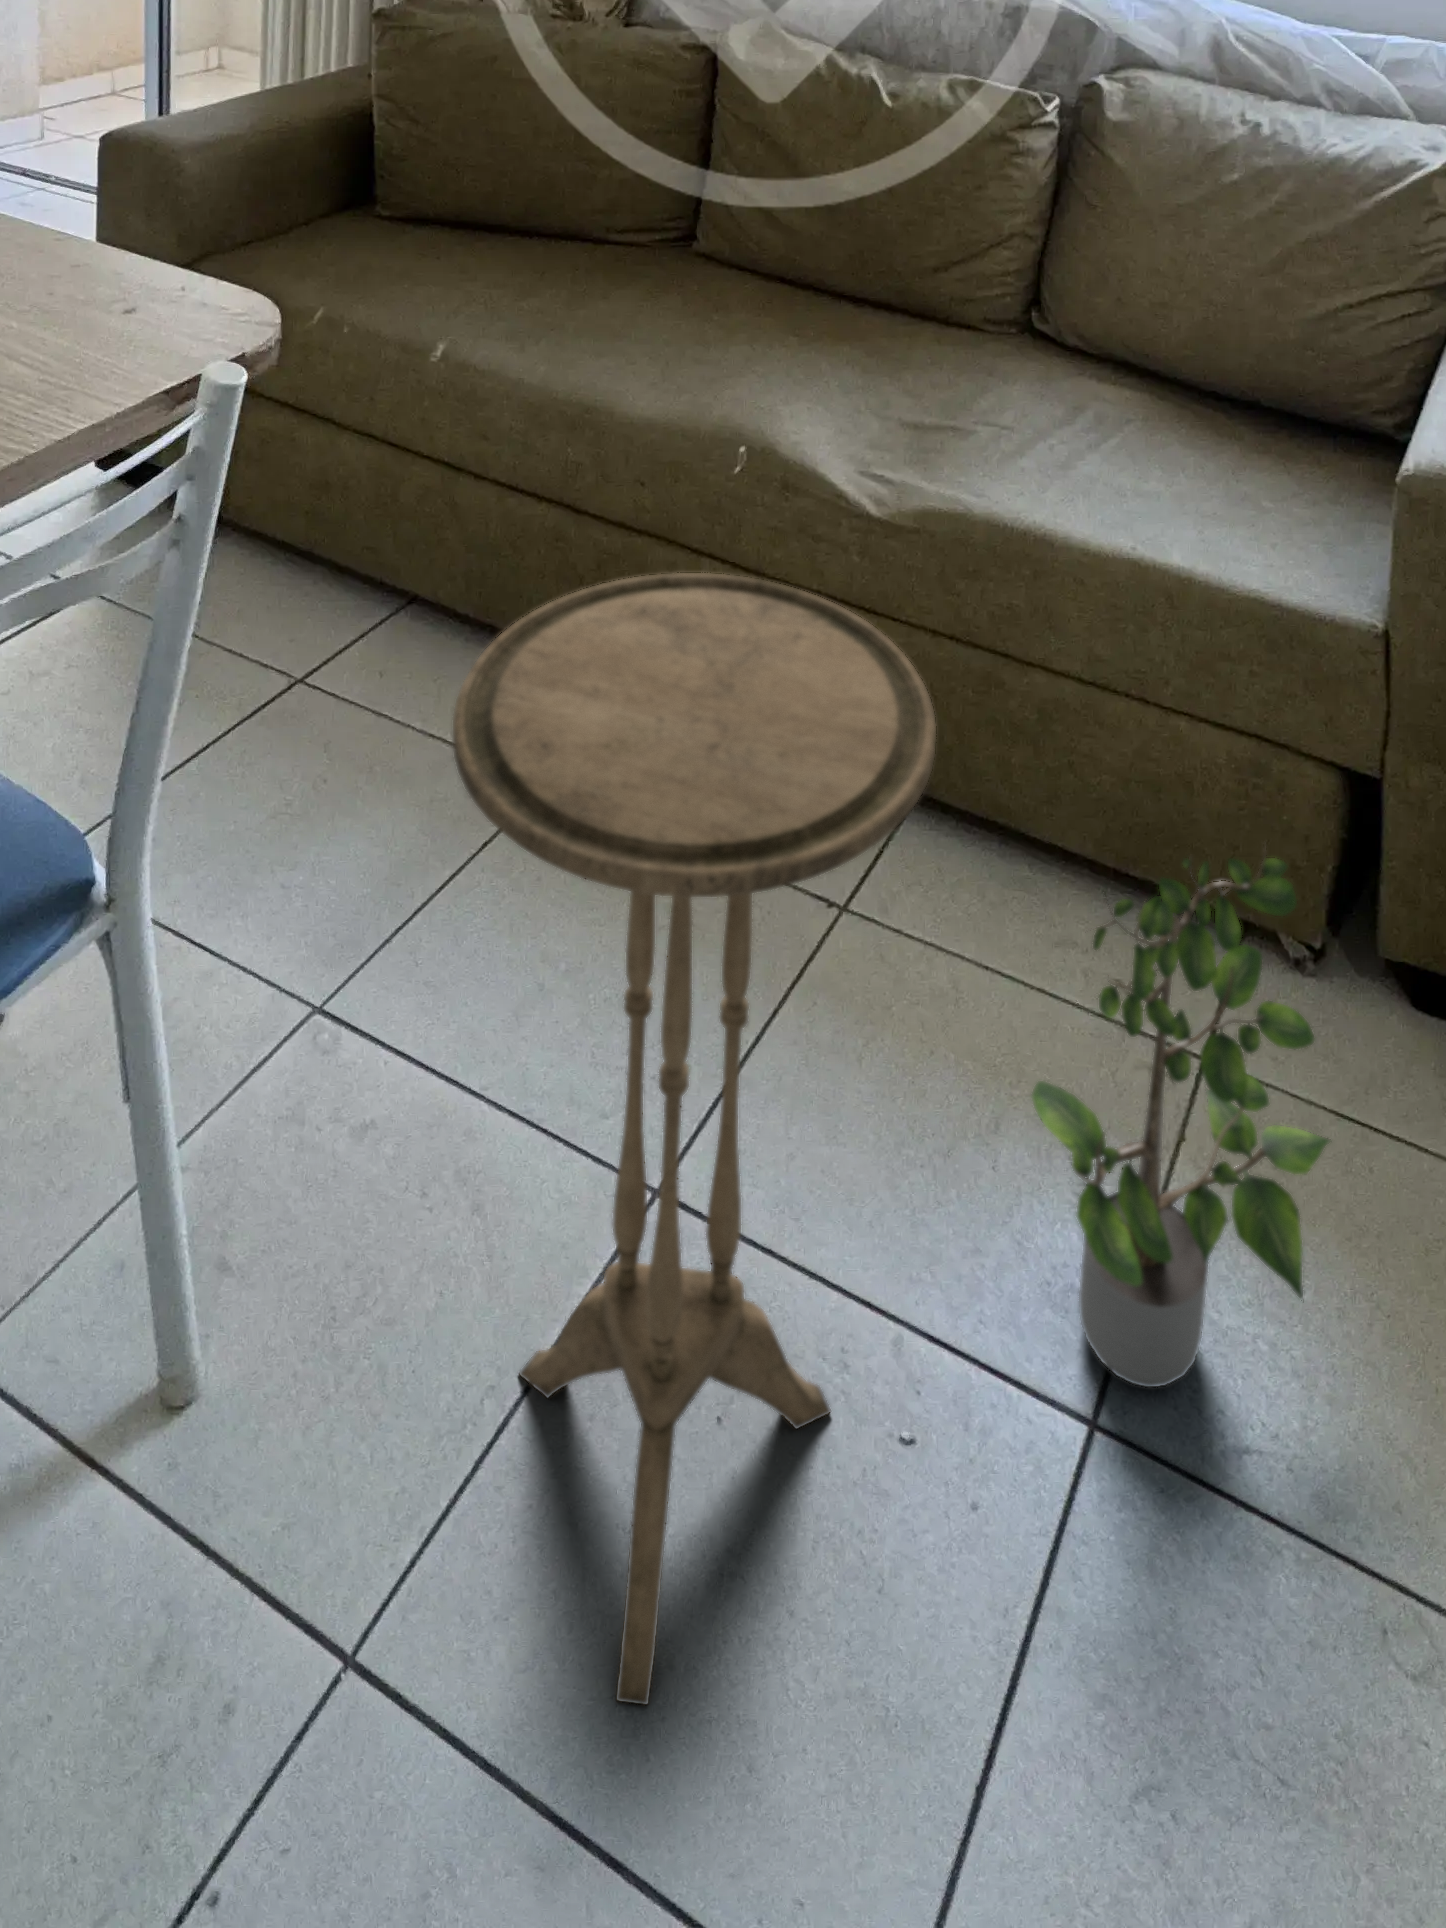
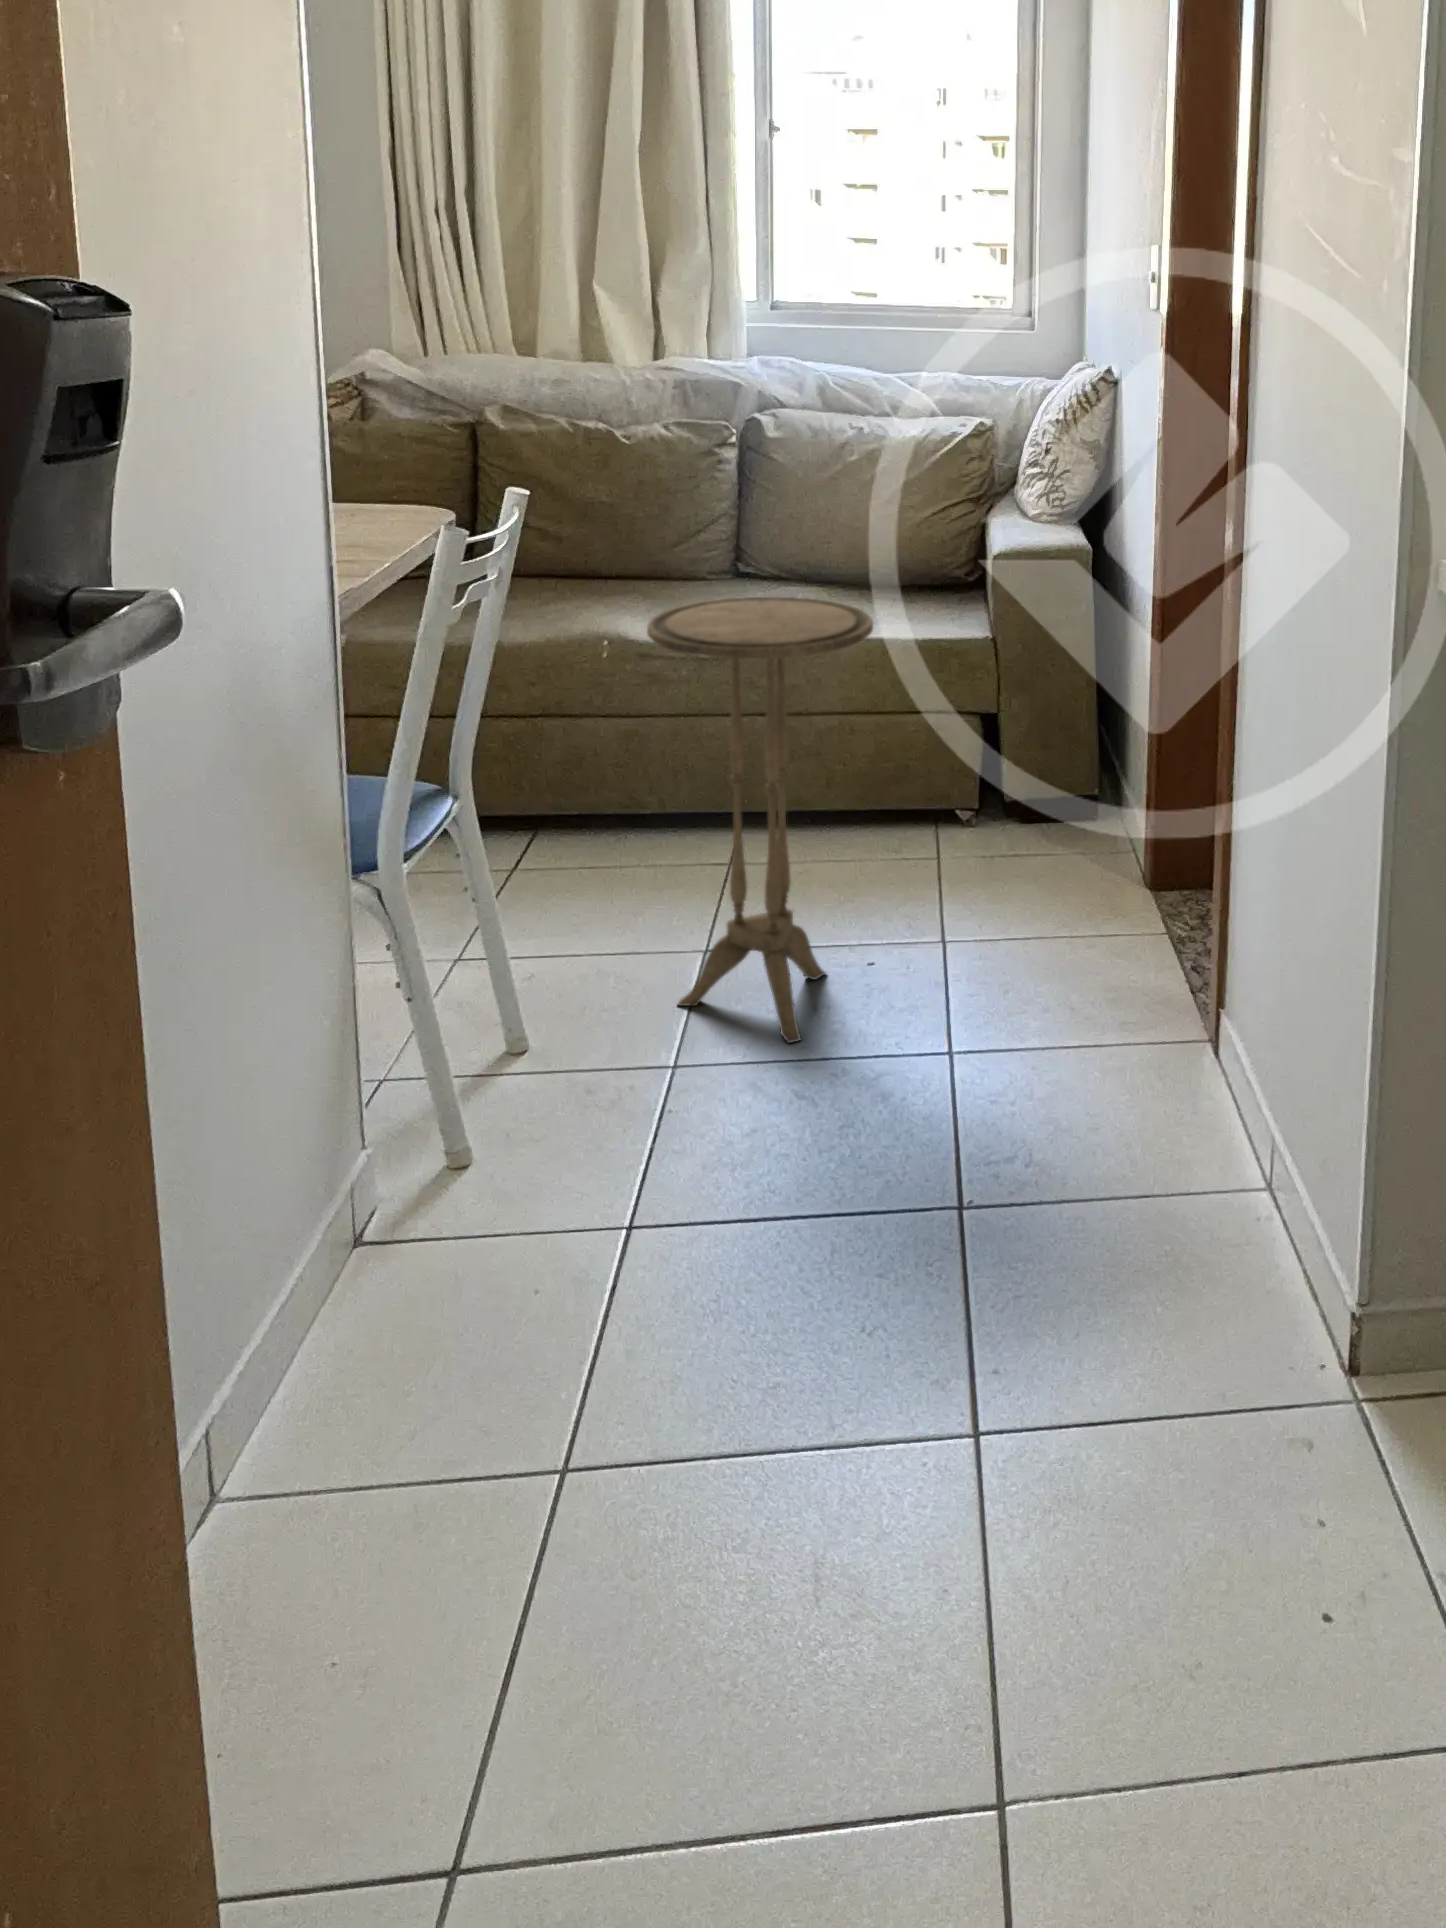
potted plant: present [1032,858,1329,1387] -> none [889,683,1014,933]

